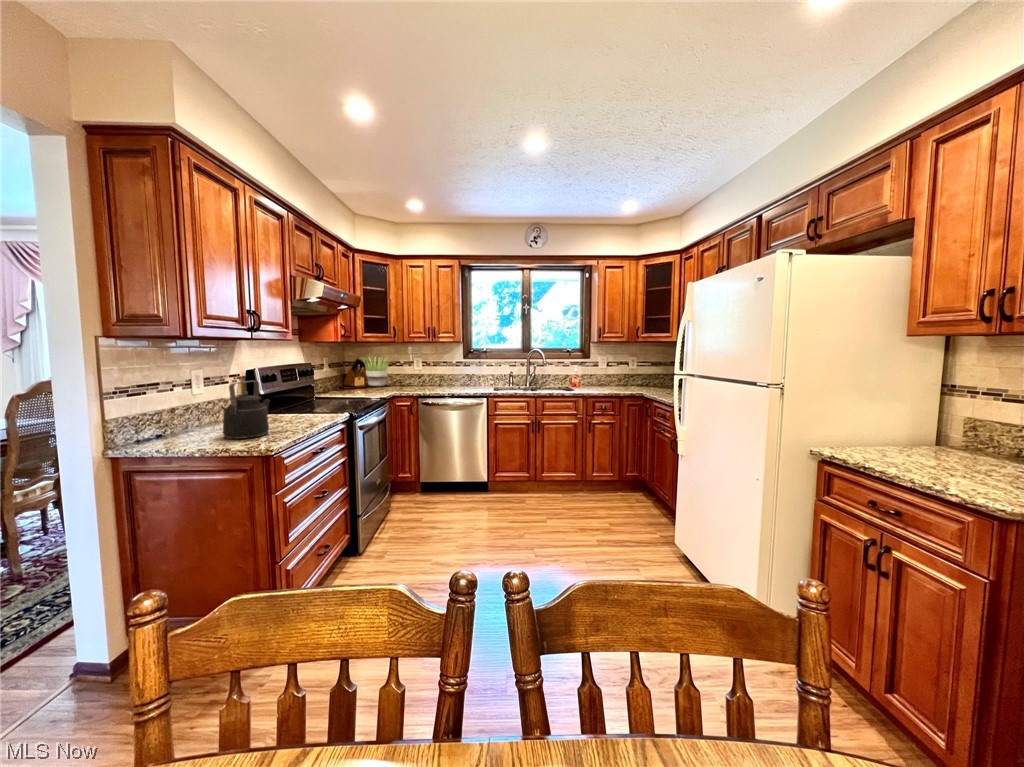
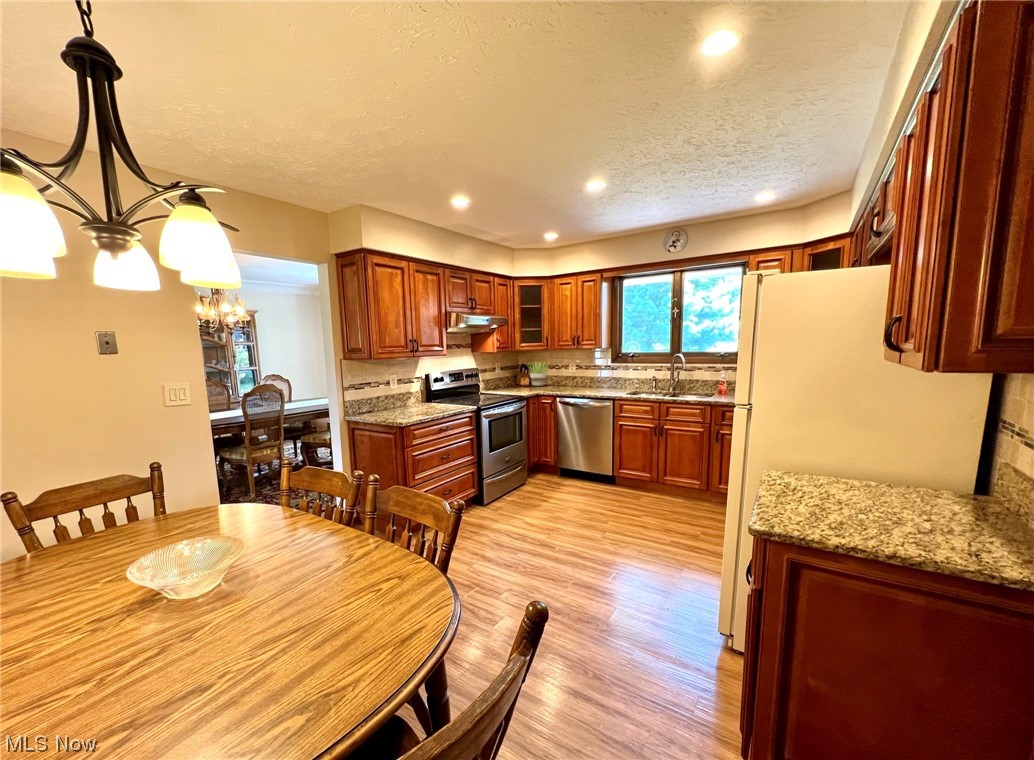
kettle: present [223,380,270,439] -> none [392,382,422,417]

